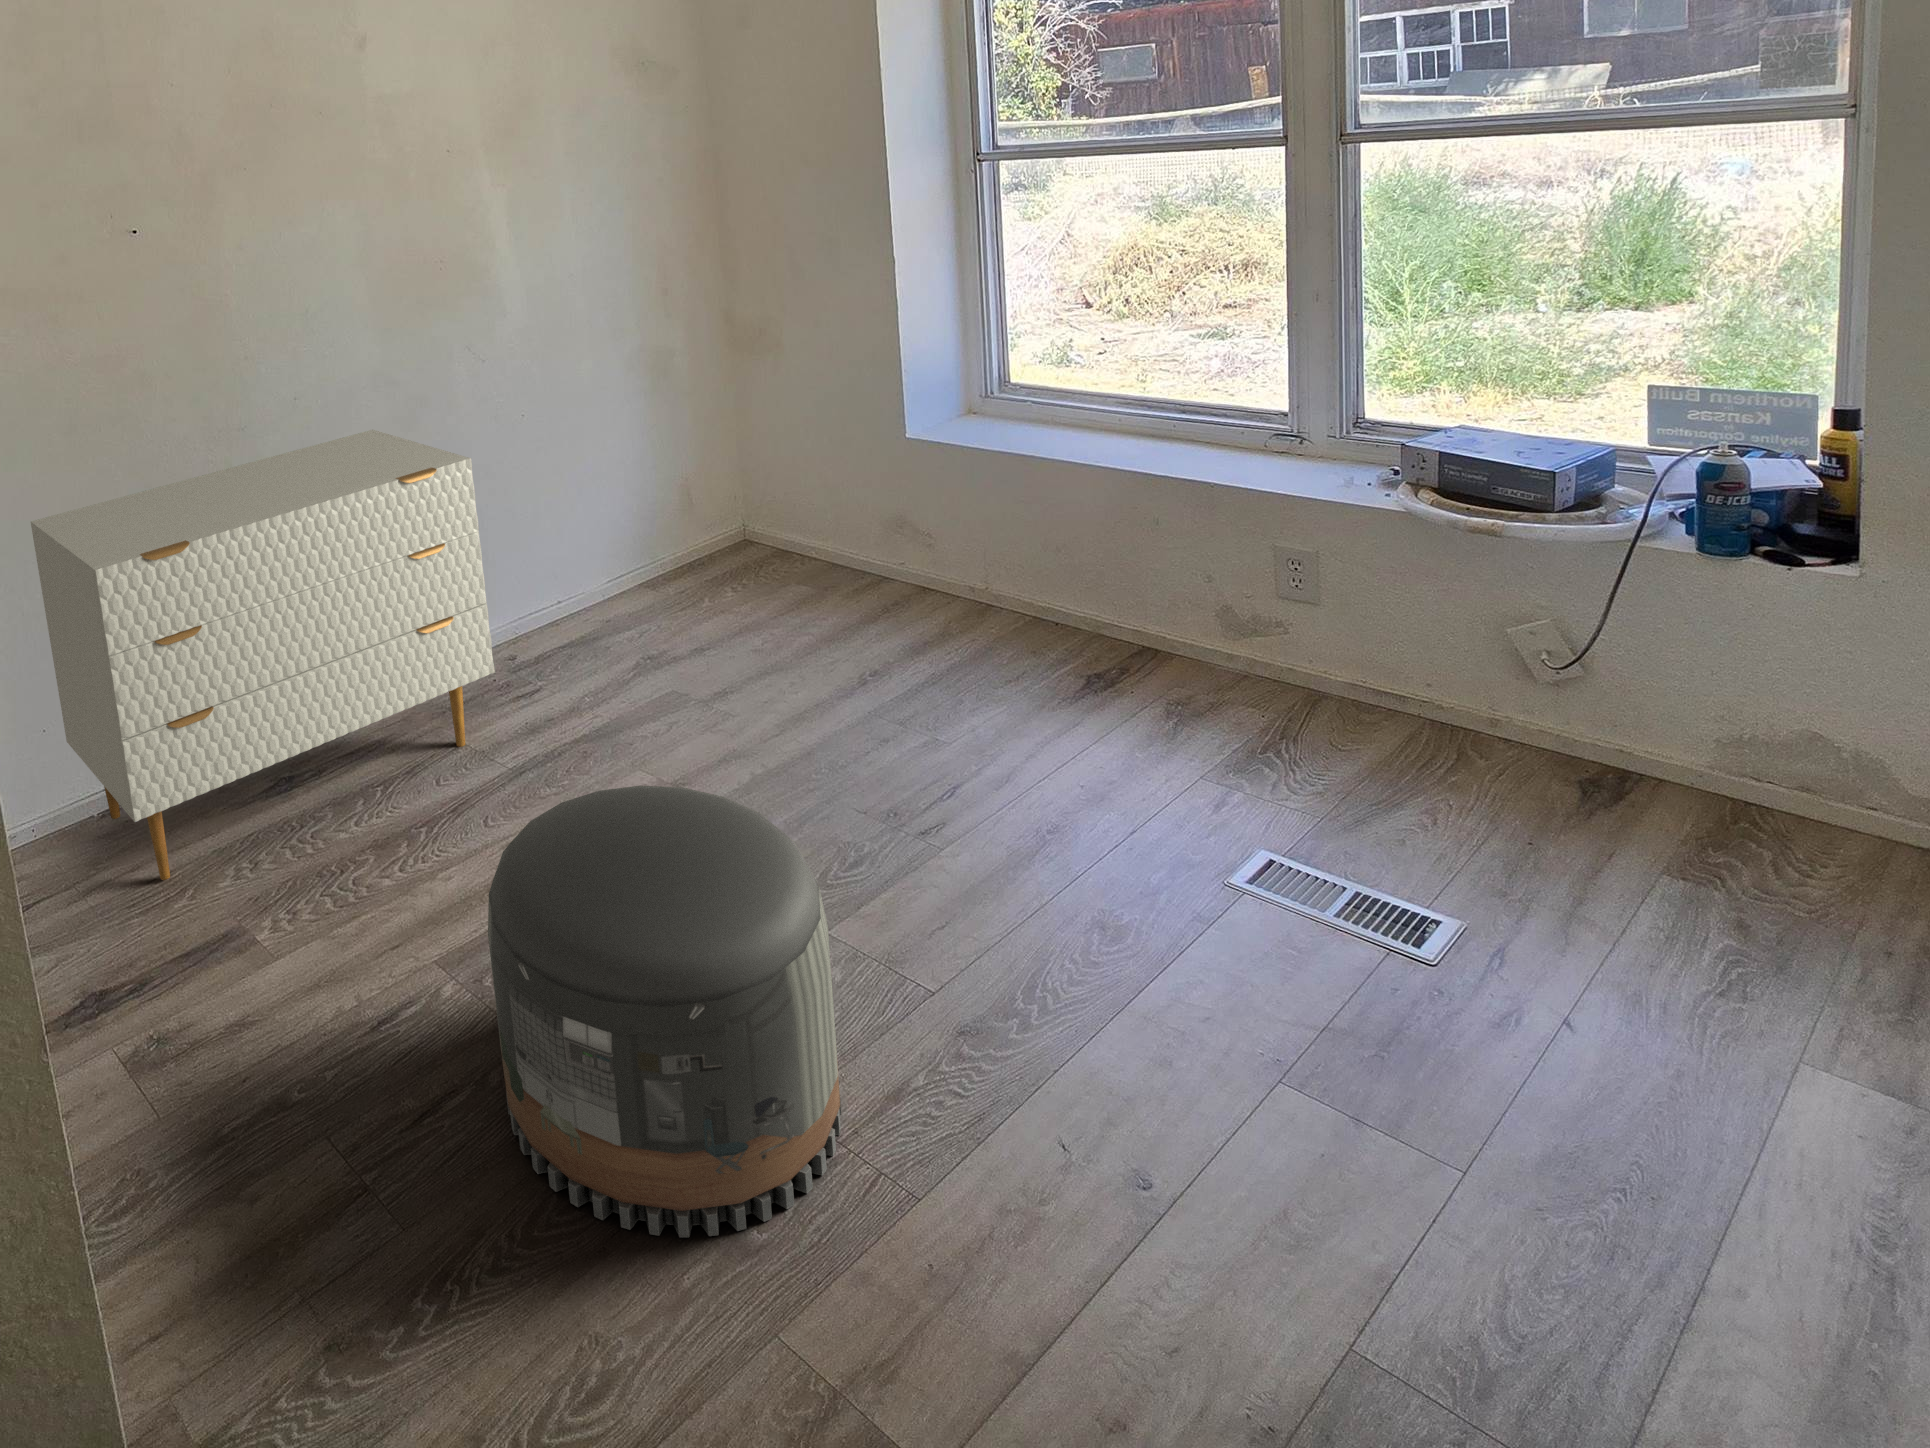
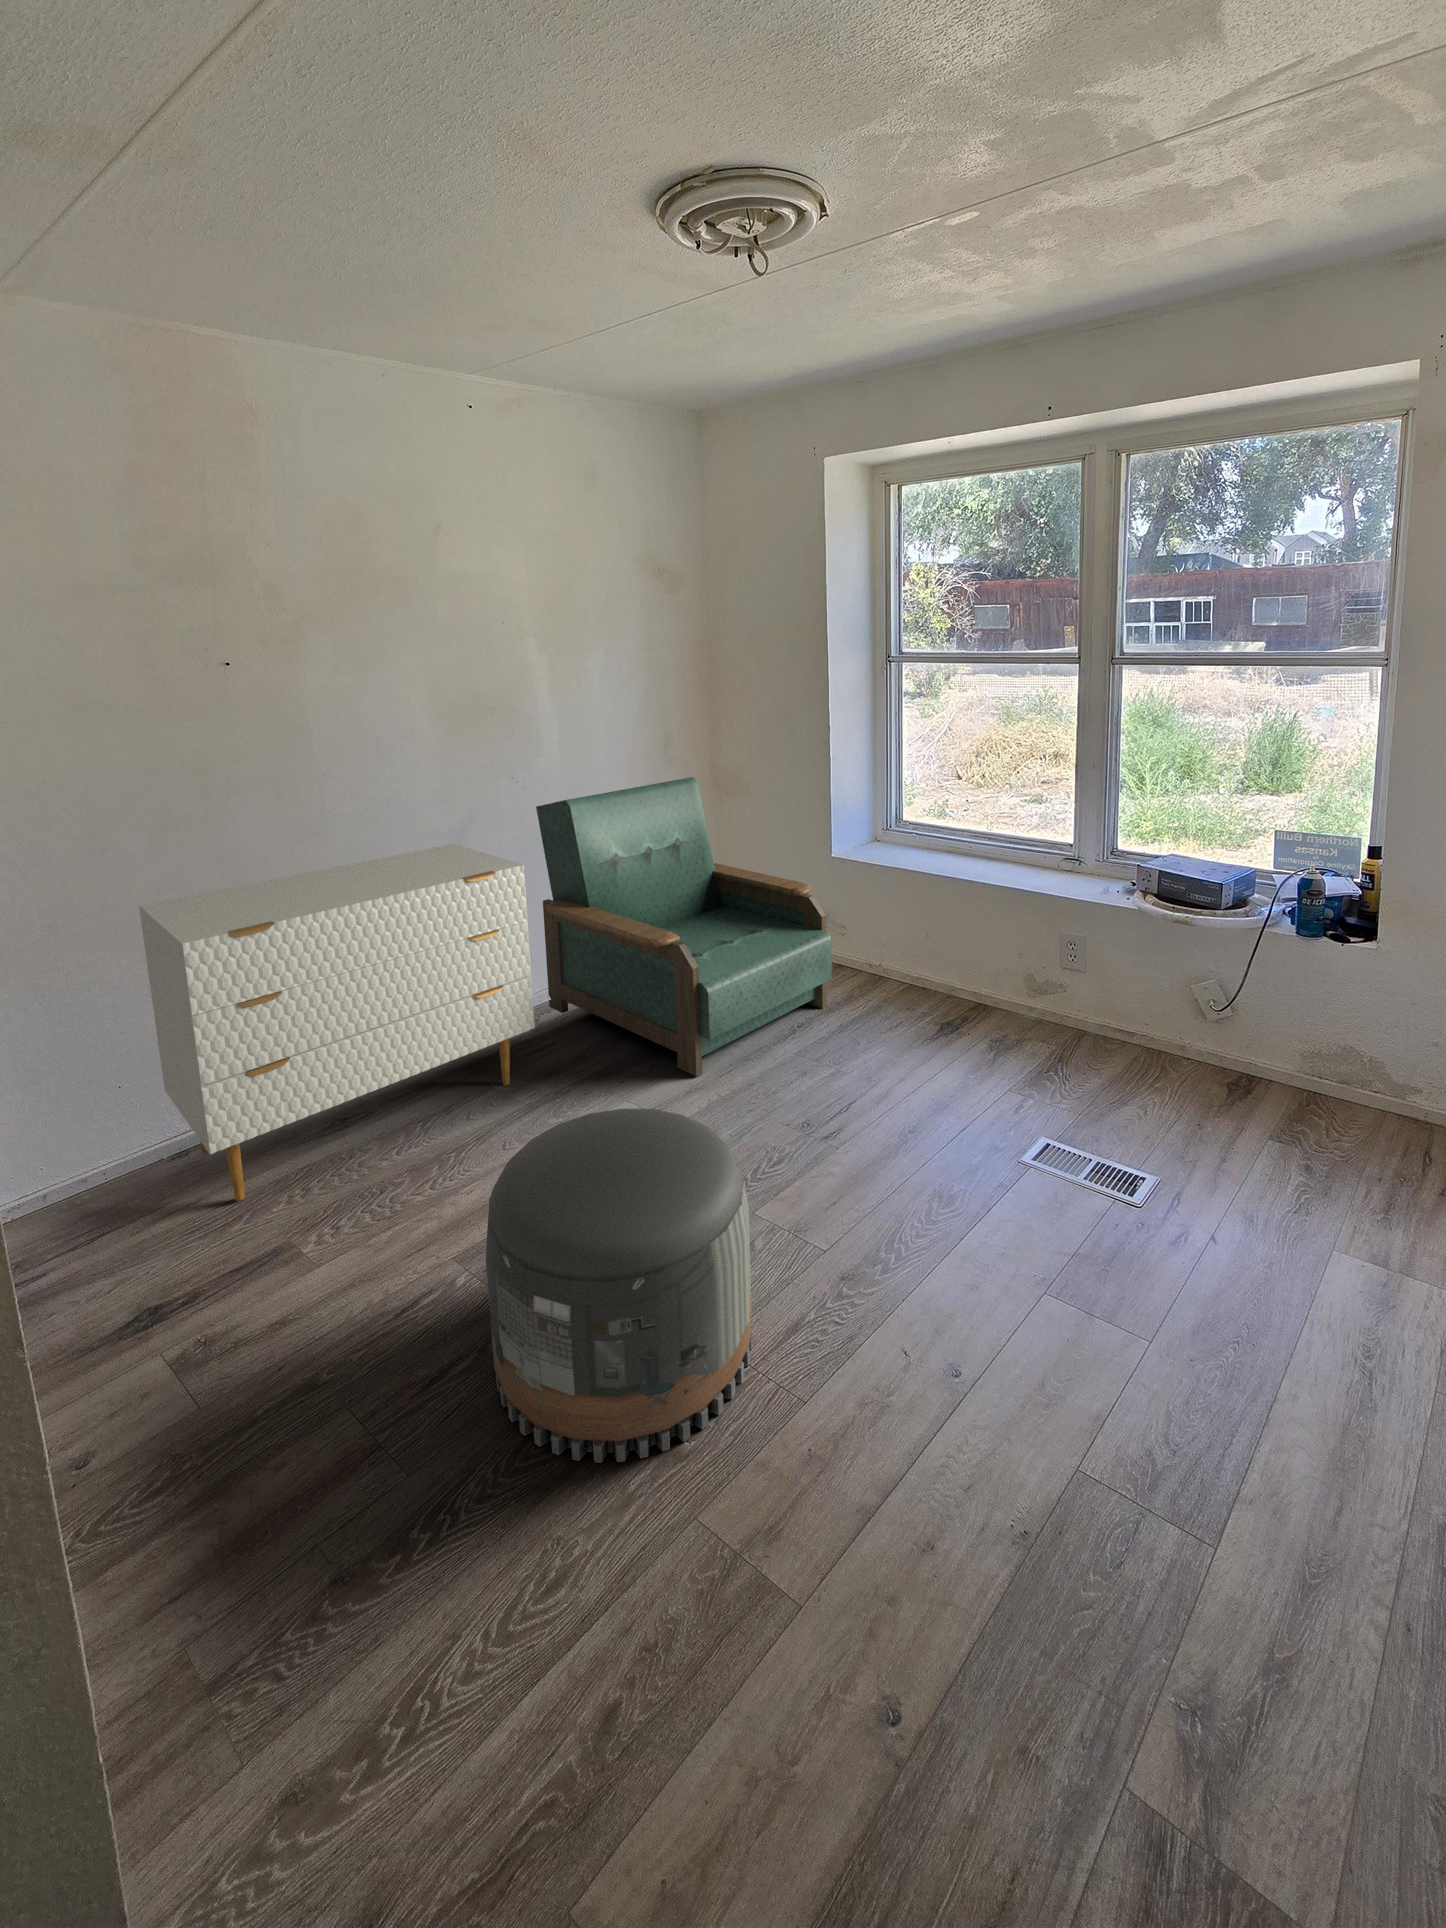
armchair: none [470,322,903,743] -> present [536,777,832,1077]

